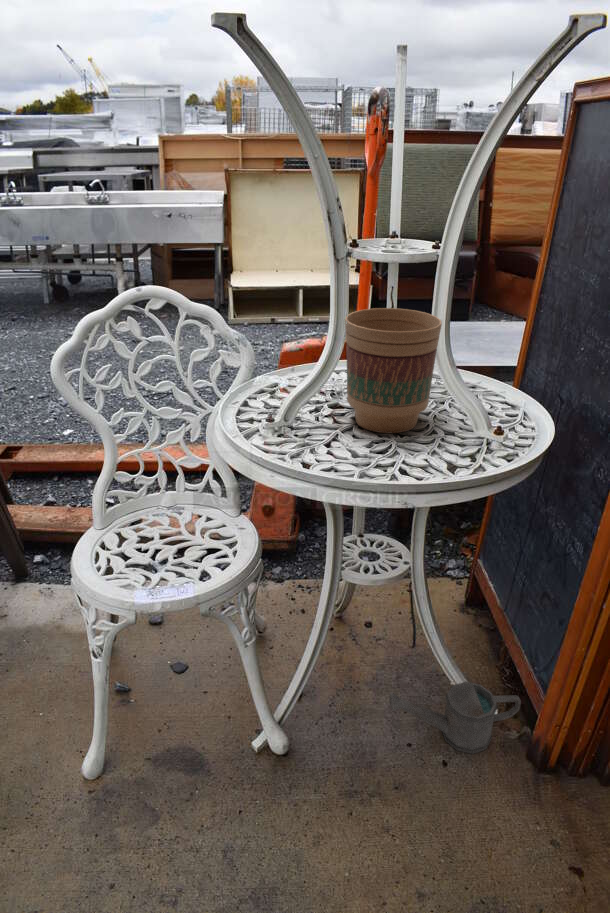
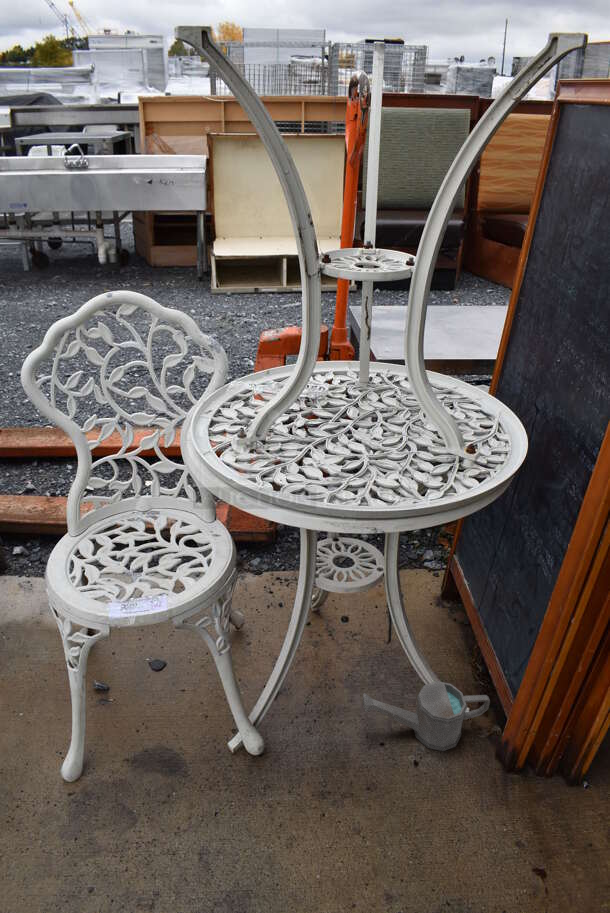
flower pot: present [345,308,442,433] -> none [317,319,416,449]

